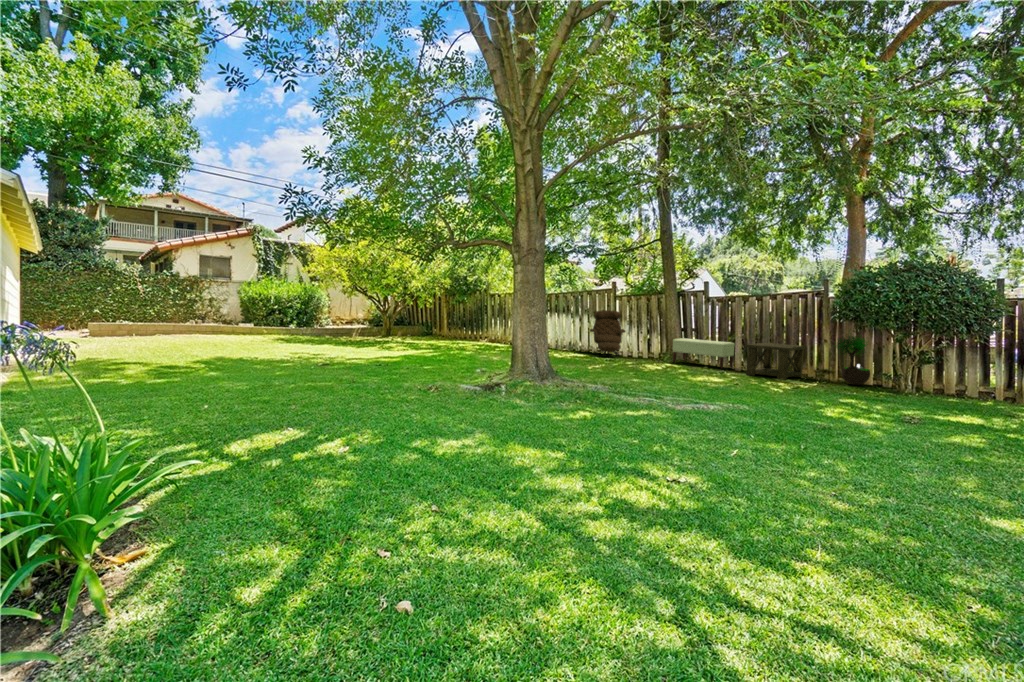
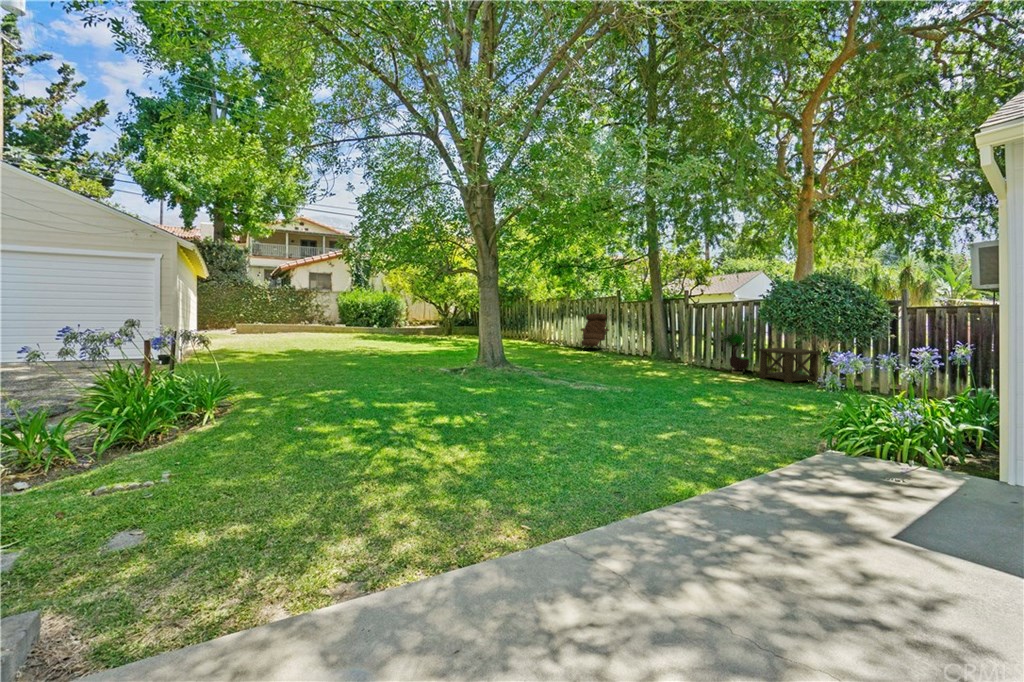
bench: present [673,338,735,369] -> none [633,336,676,360]
side table: present [746,343,806,380] -> present [758,347,821,383]

